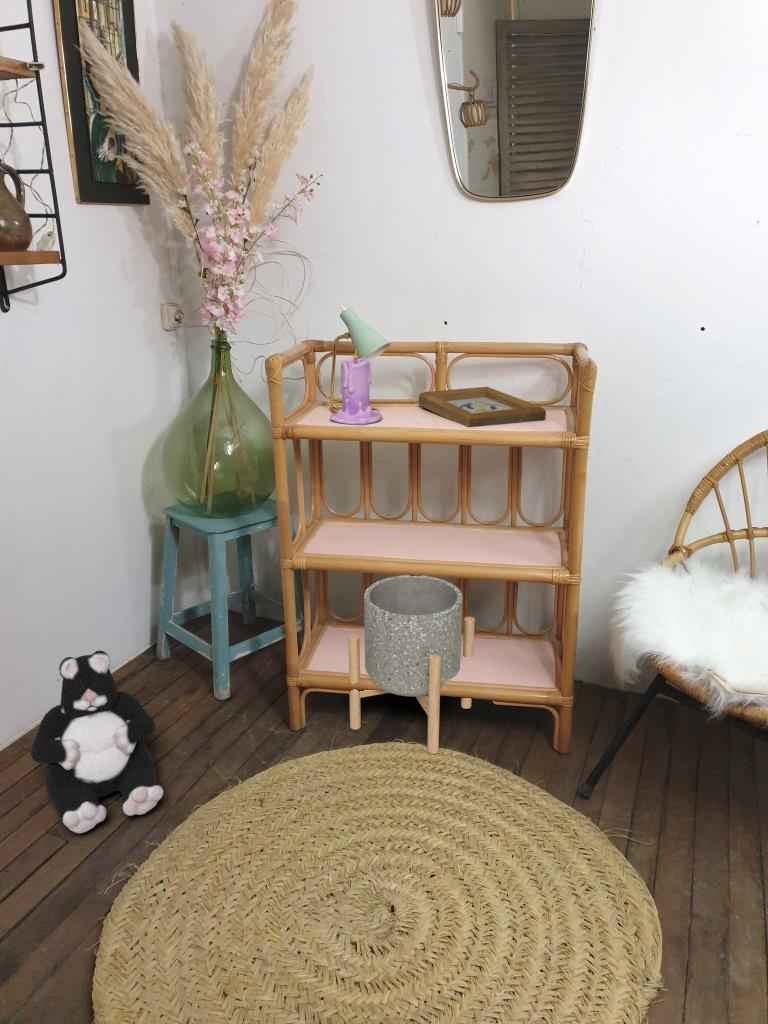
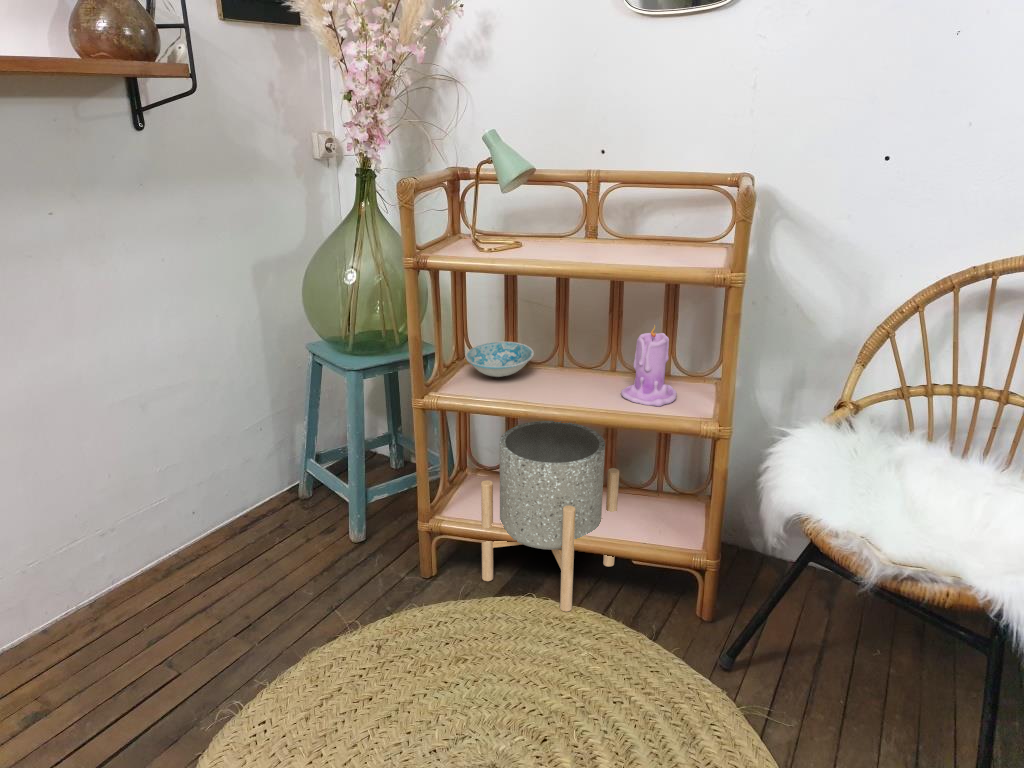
candle: present [330,350,382,425] -> present [621,325,677,406]
picture frame: present [419,387,546,427] -> none [568,221,701,263]
ceramic bowl: none [328,502,392,536] -> present [465,342,534,377]
plush toy: present [31,651,164,833] -> none [145,482,275,669]

